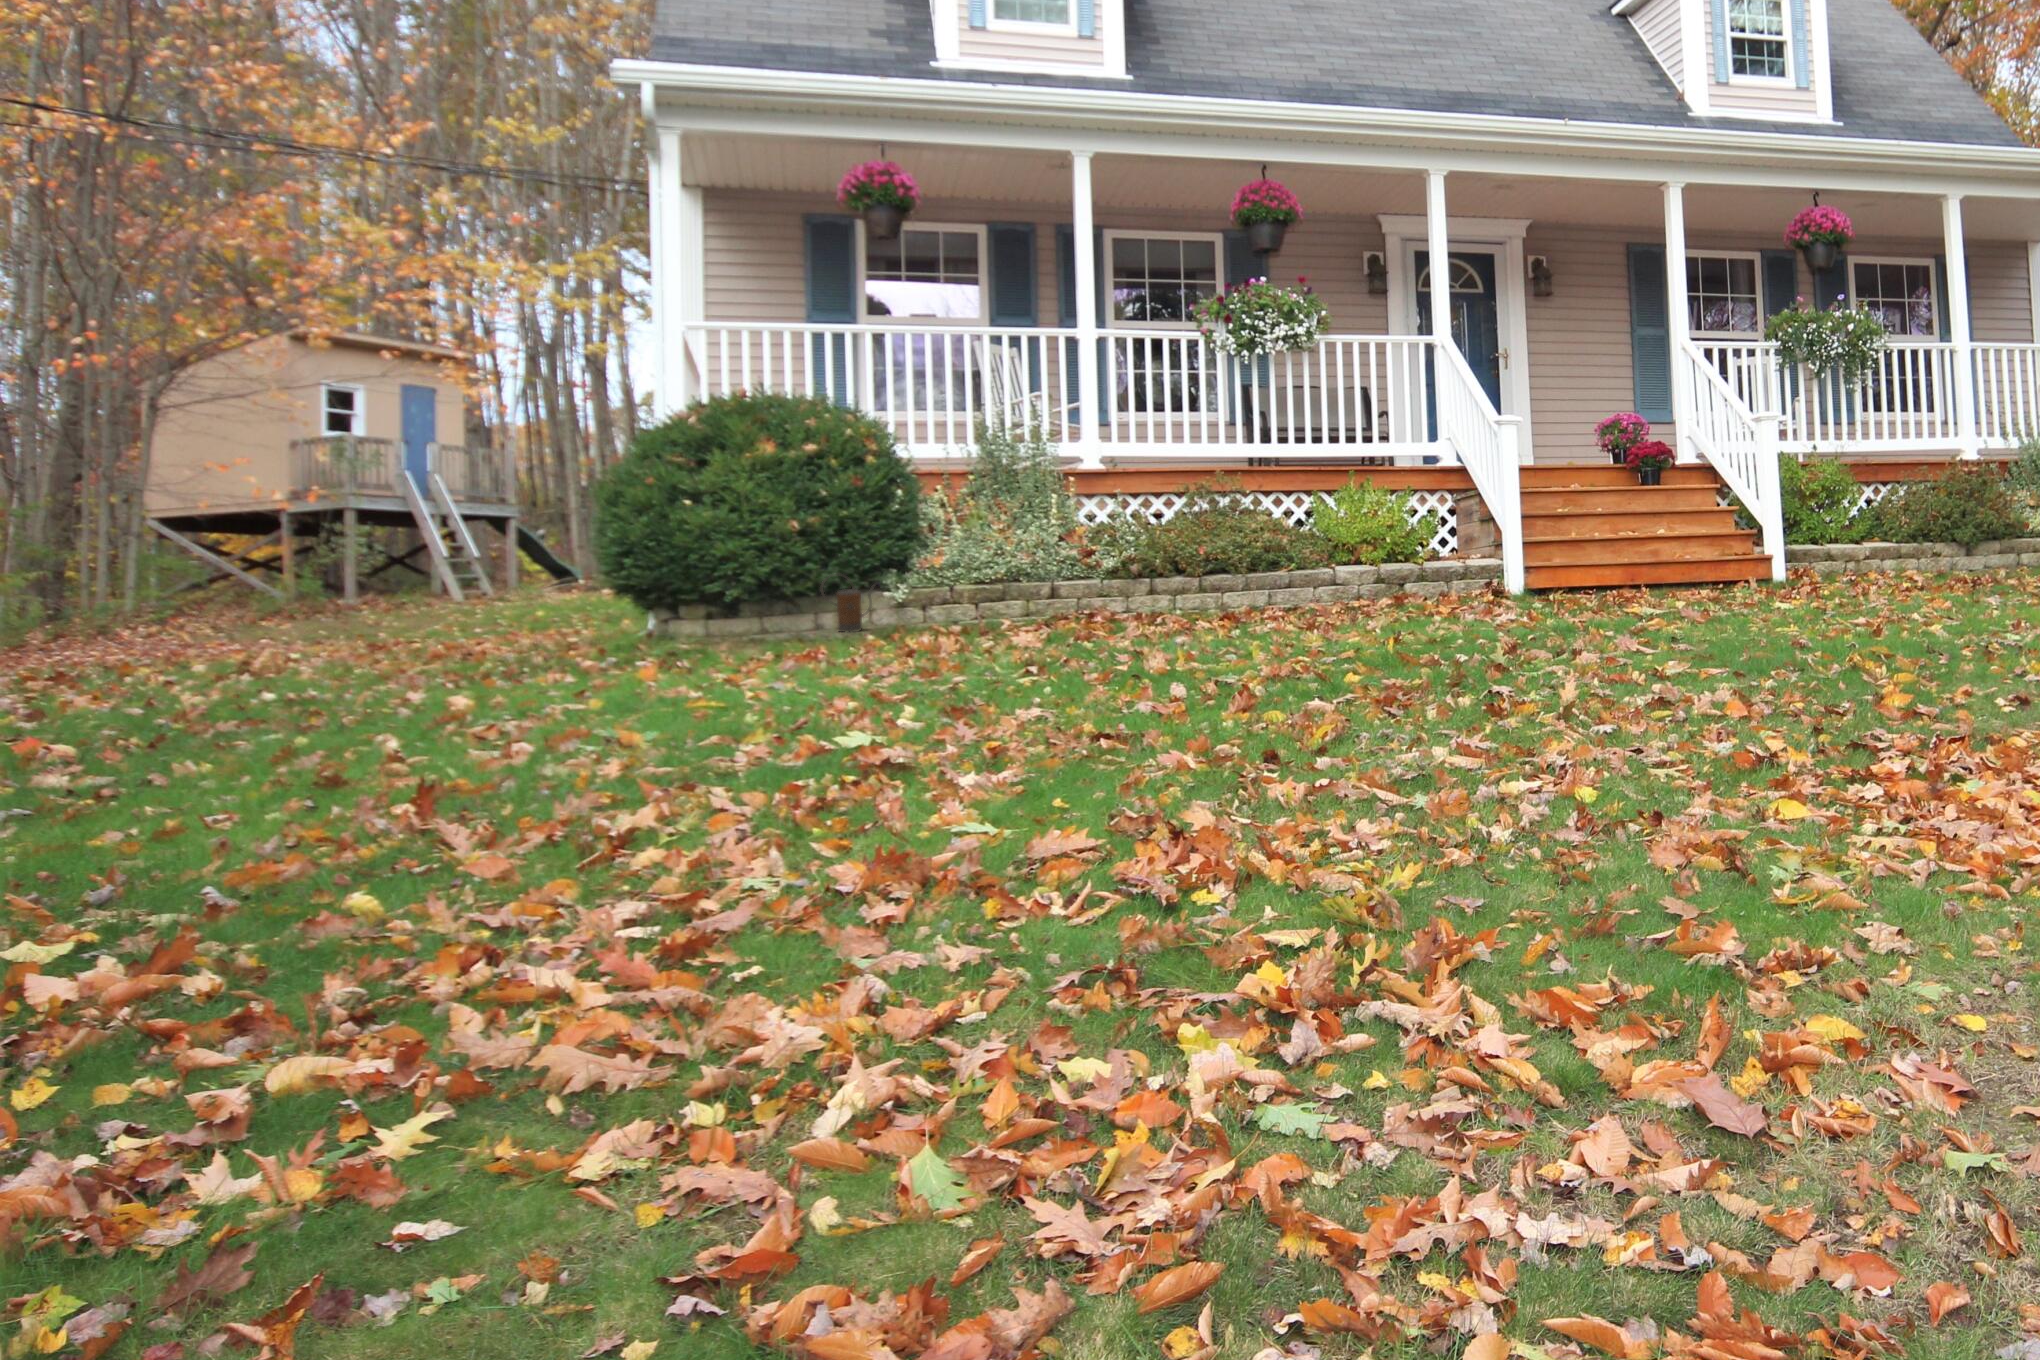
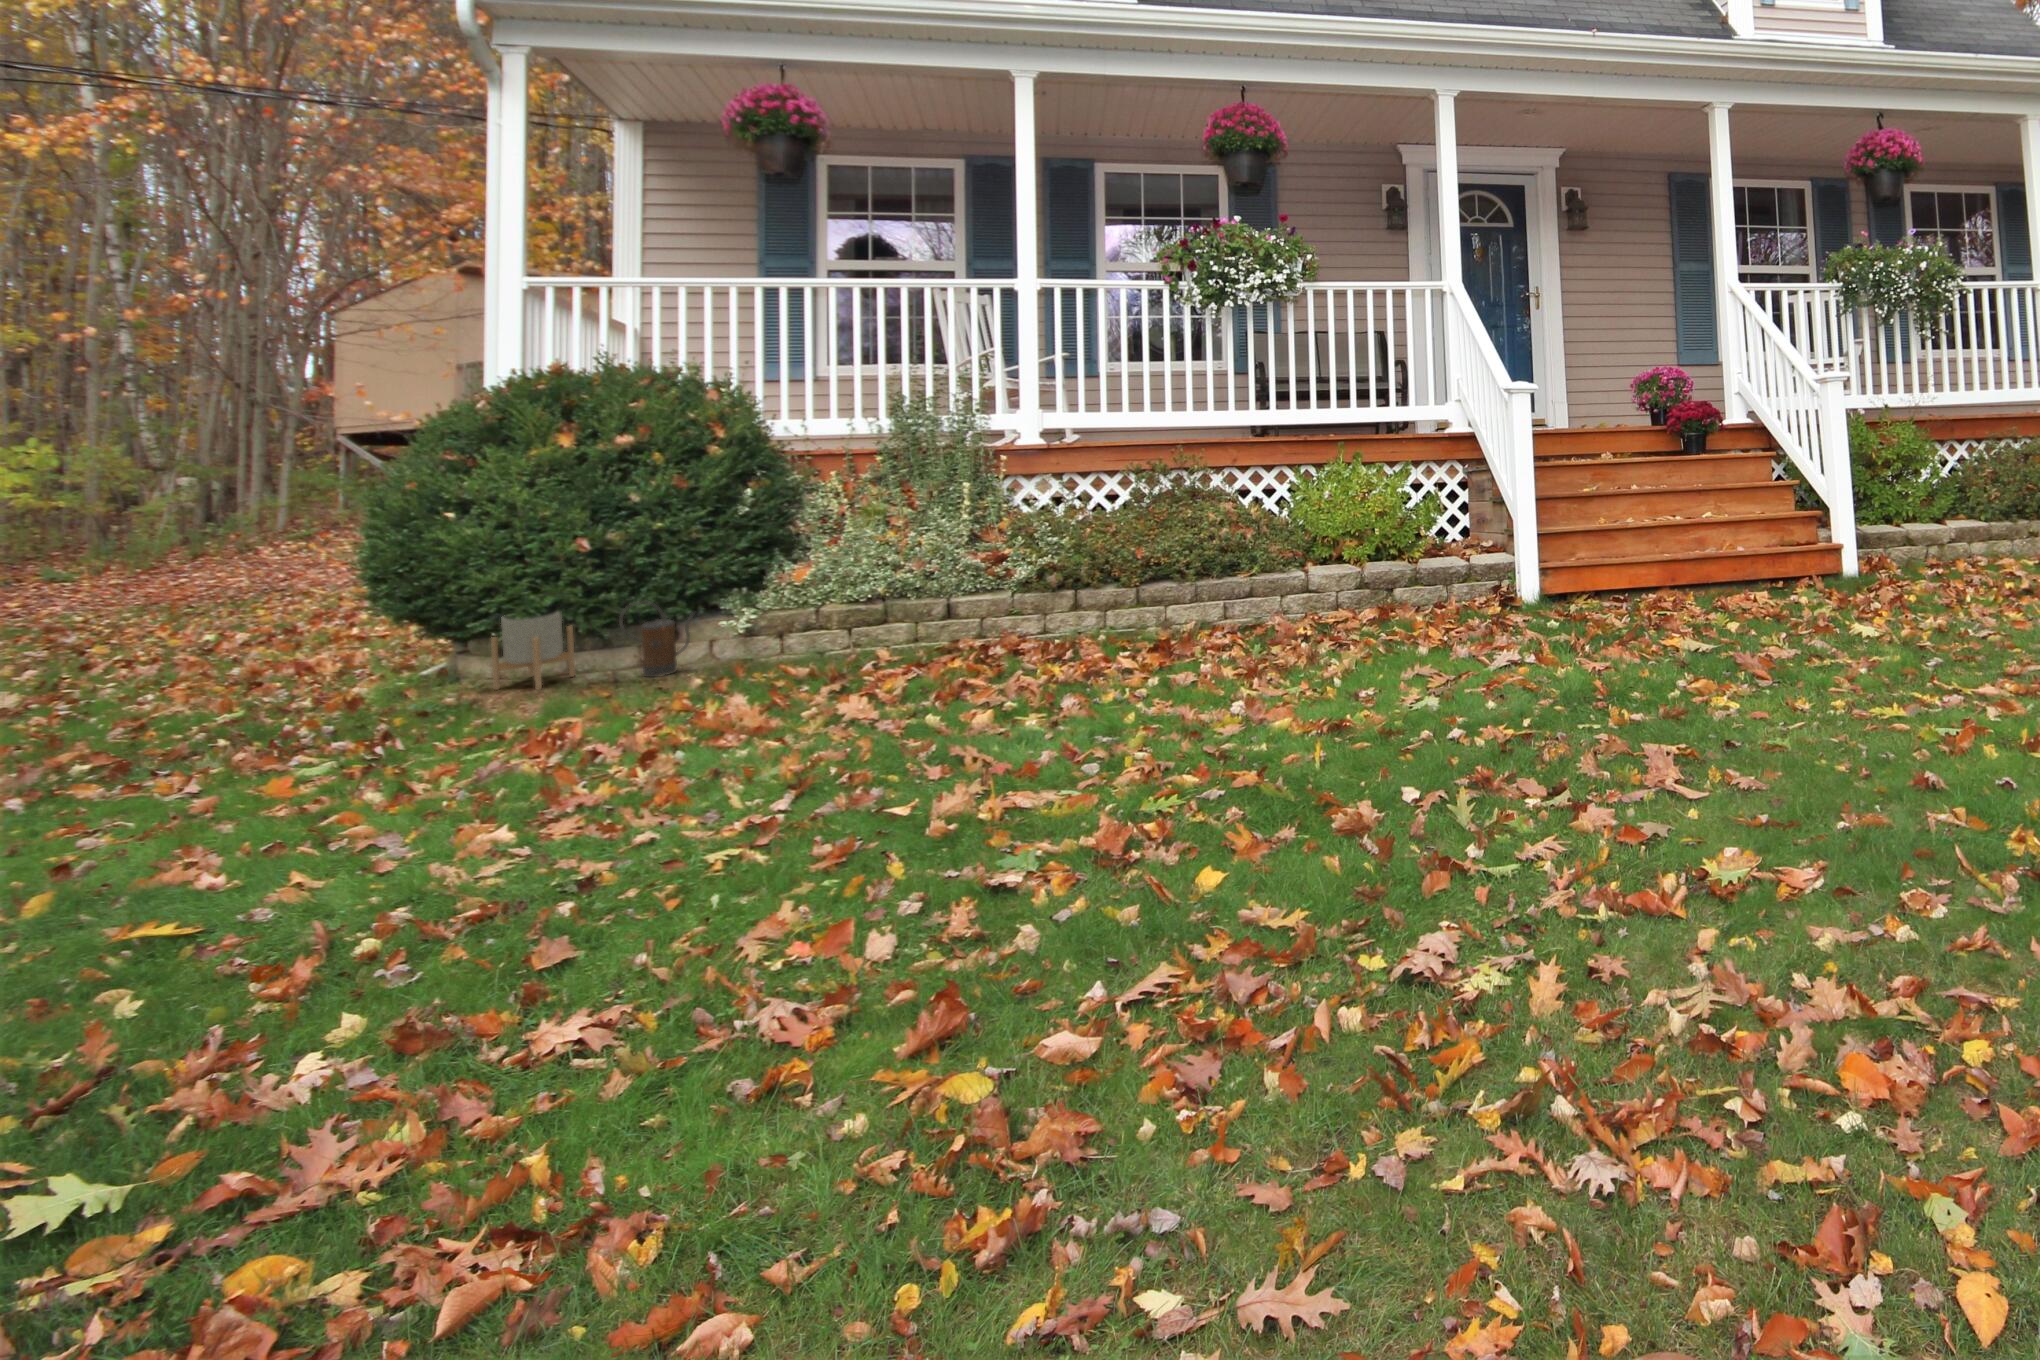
planter: none [728,579,783,639] -> present [491,613,575,690]

